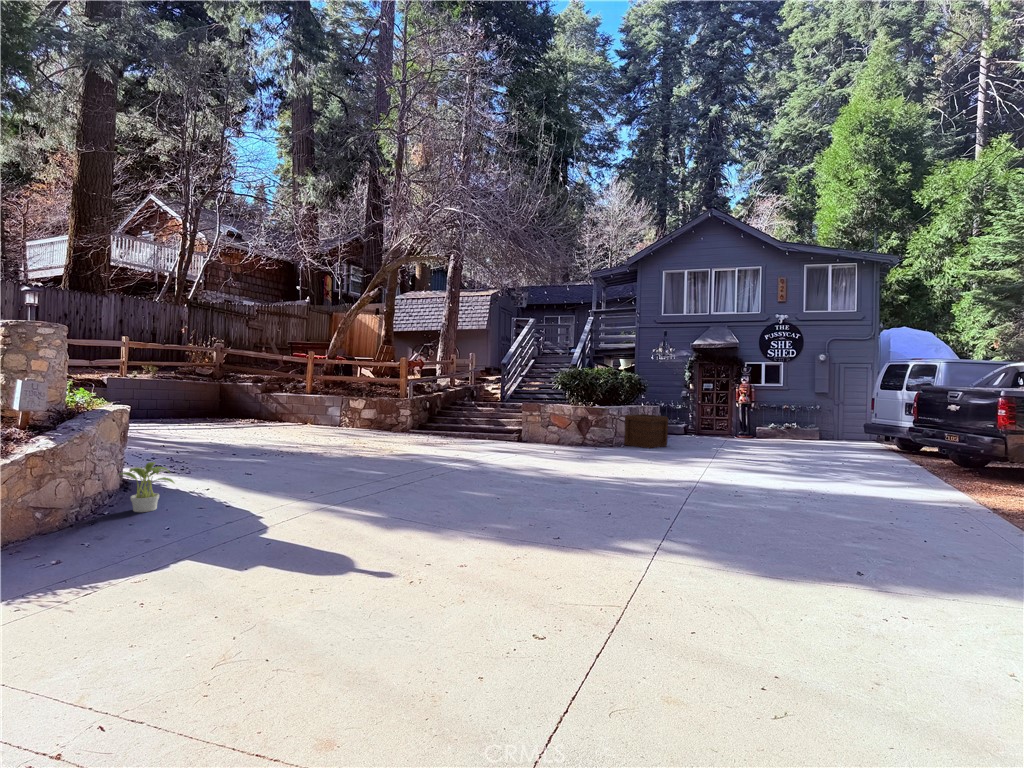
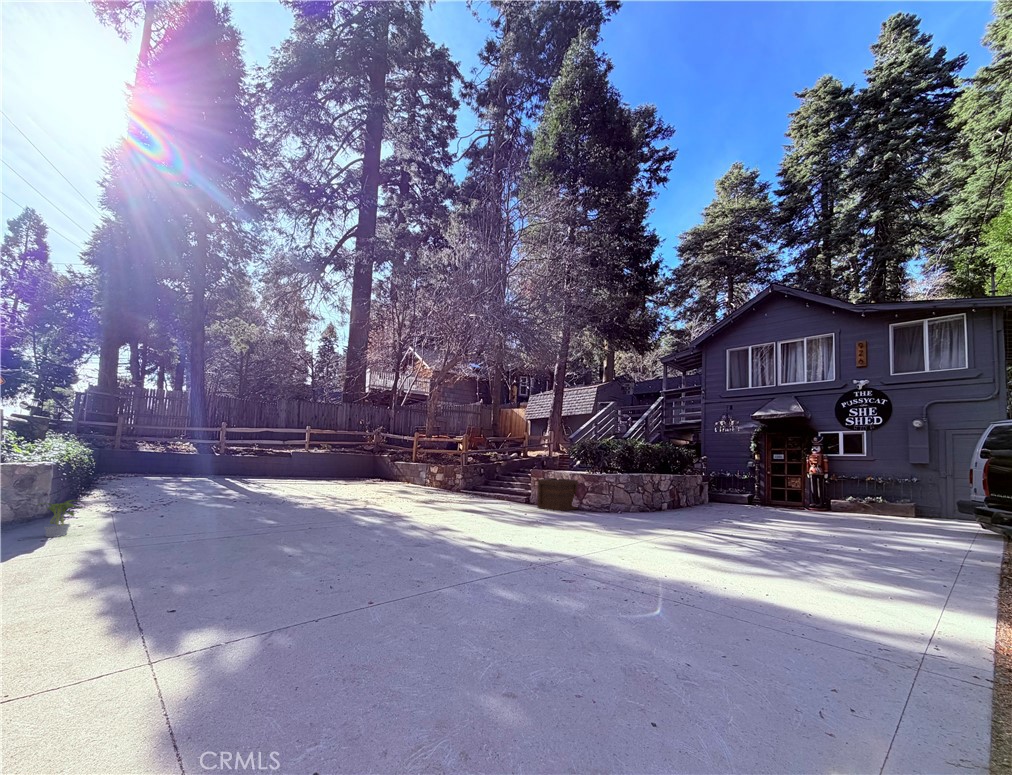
wooden crate: present [624,414,668,448] -> present [537,478,578,511]

